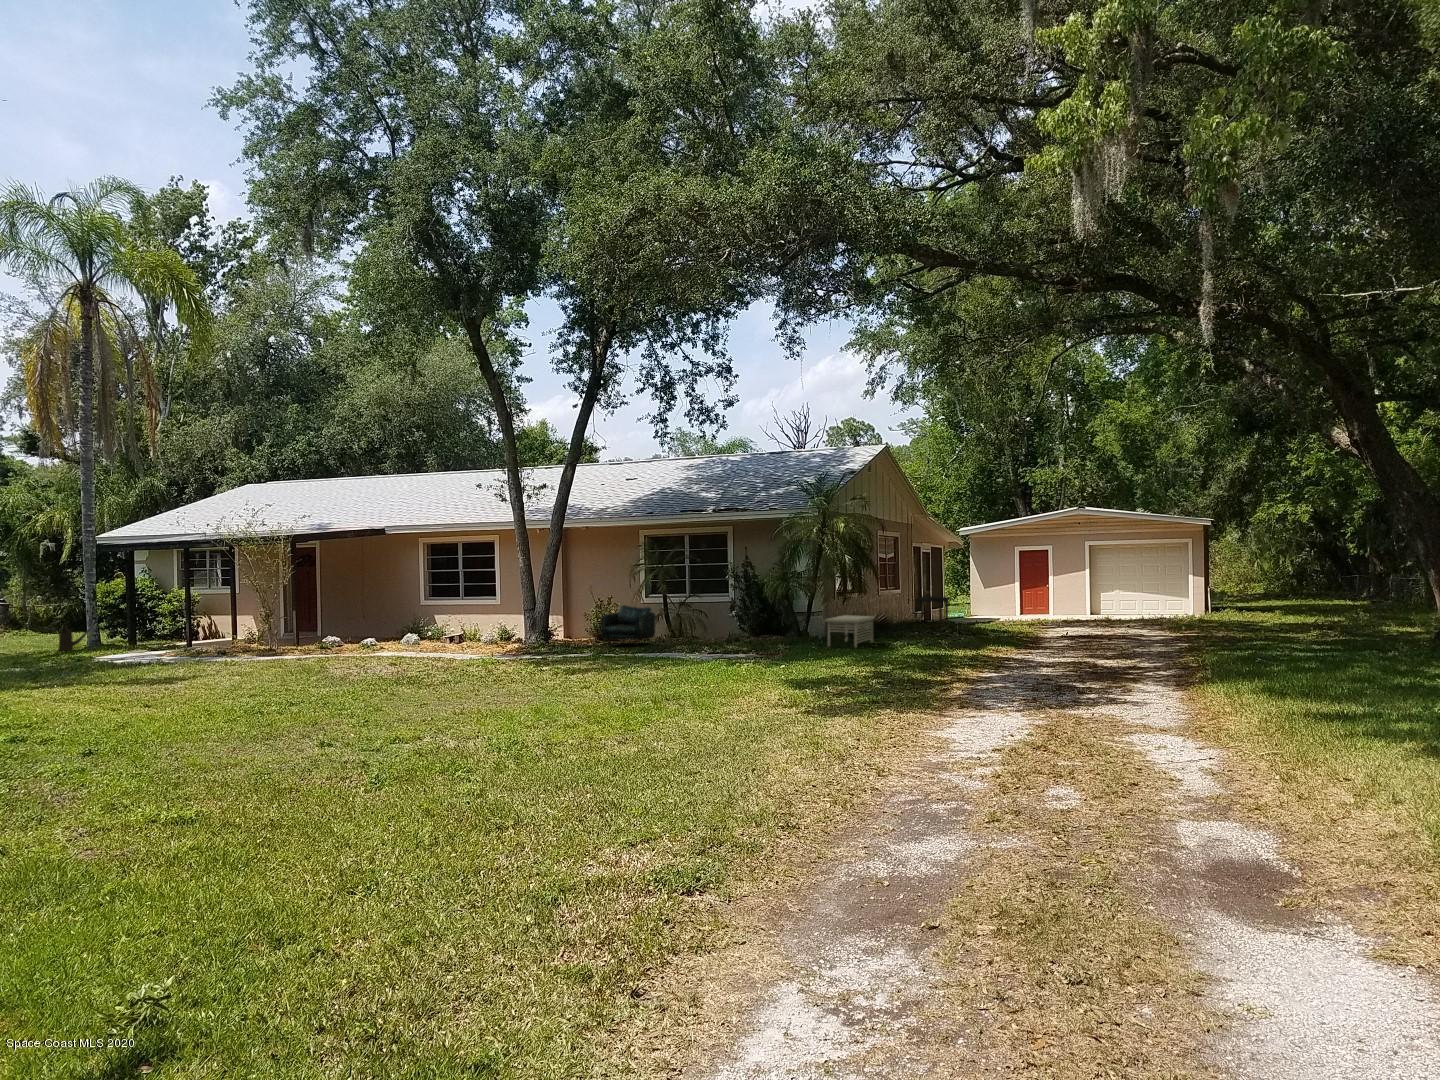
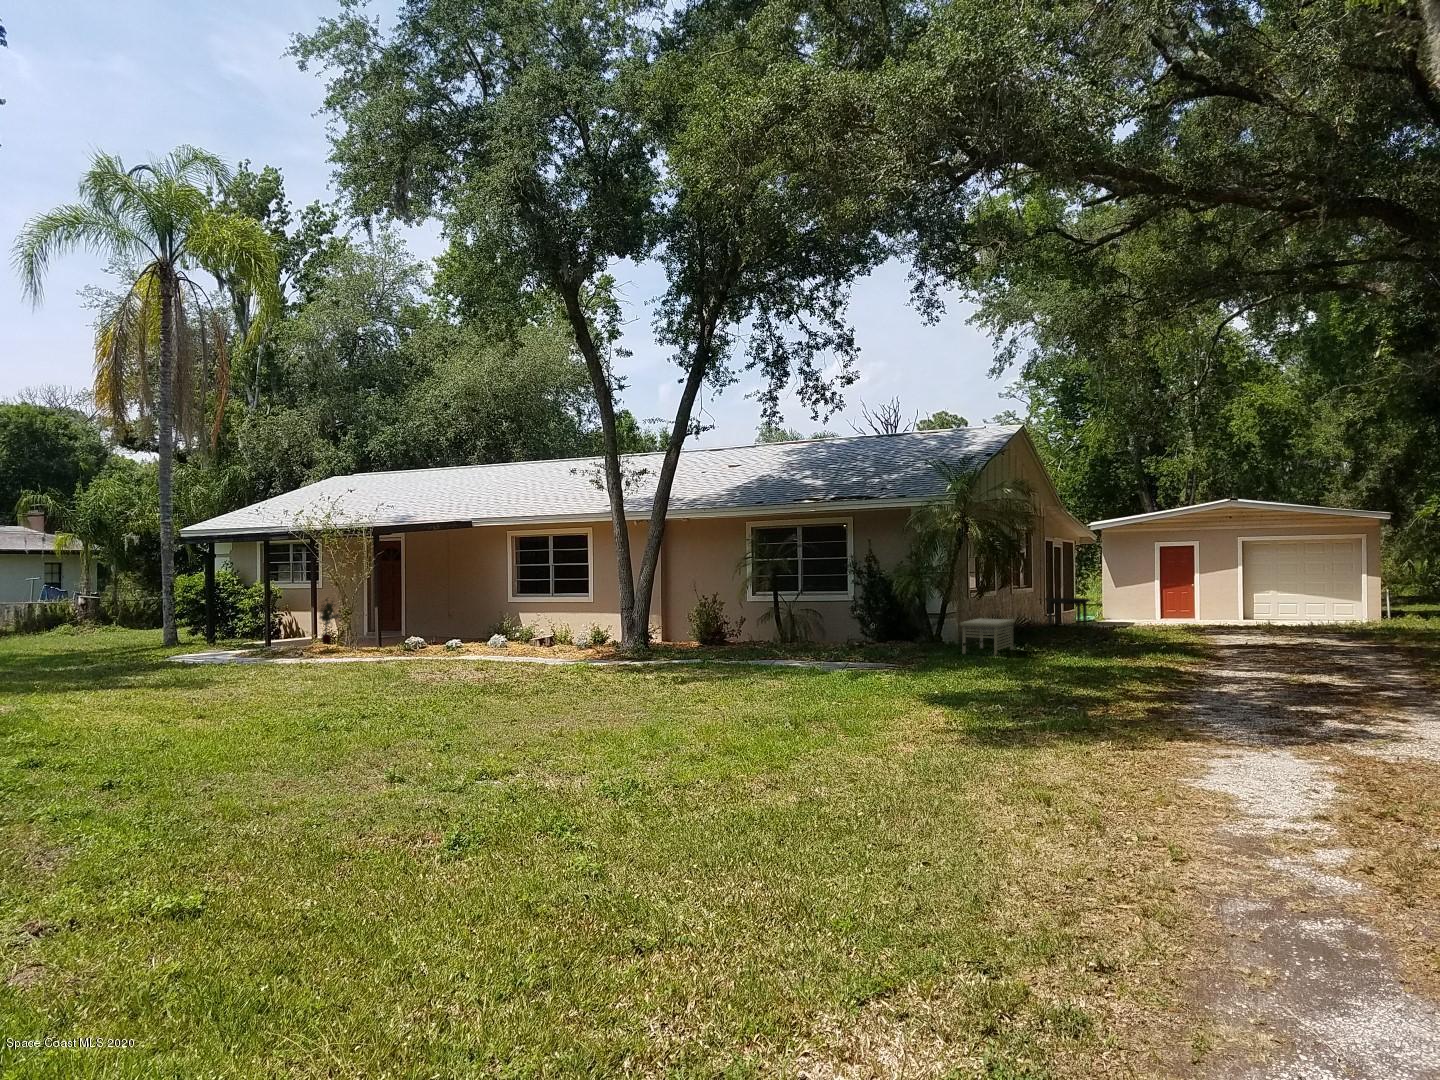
potted tree: none [237,601,263,644] -> present [320,598,342,643]
armchair: present [601,605,656,645] -> none [707,605,766,651]
watering can: present [59,625,89,651] -> none [131,621,169,649]

